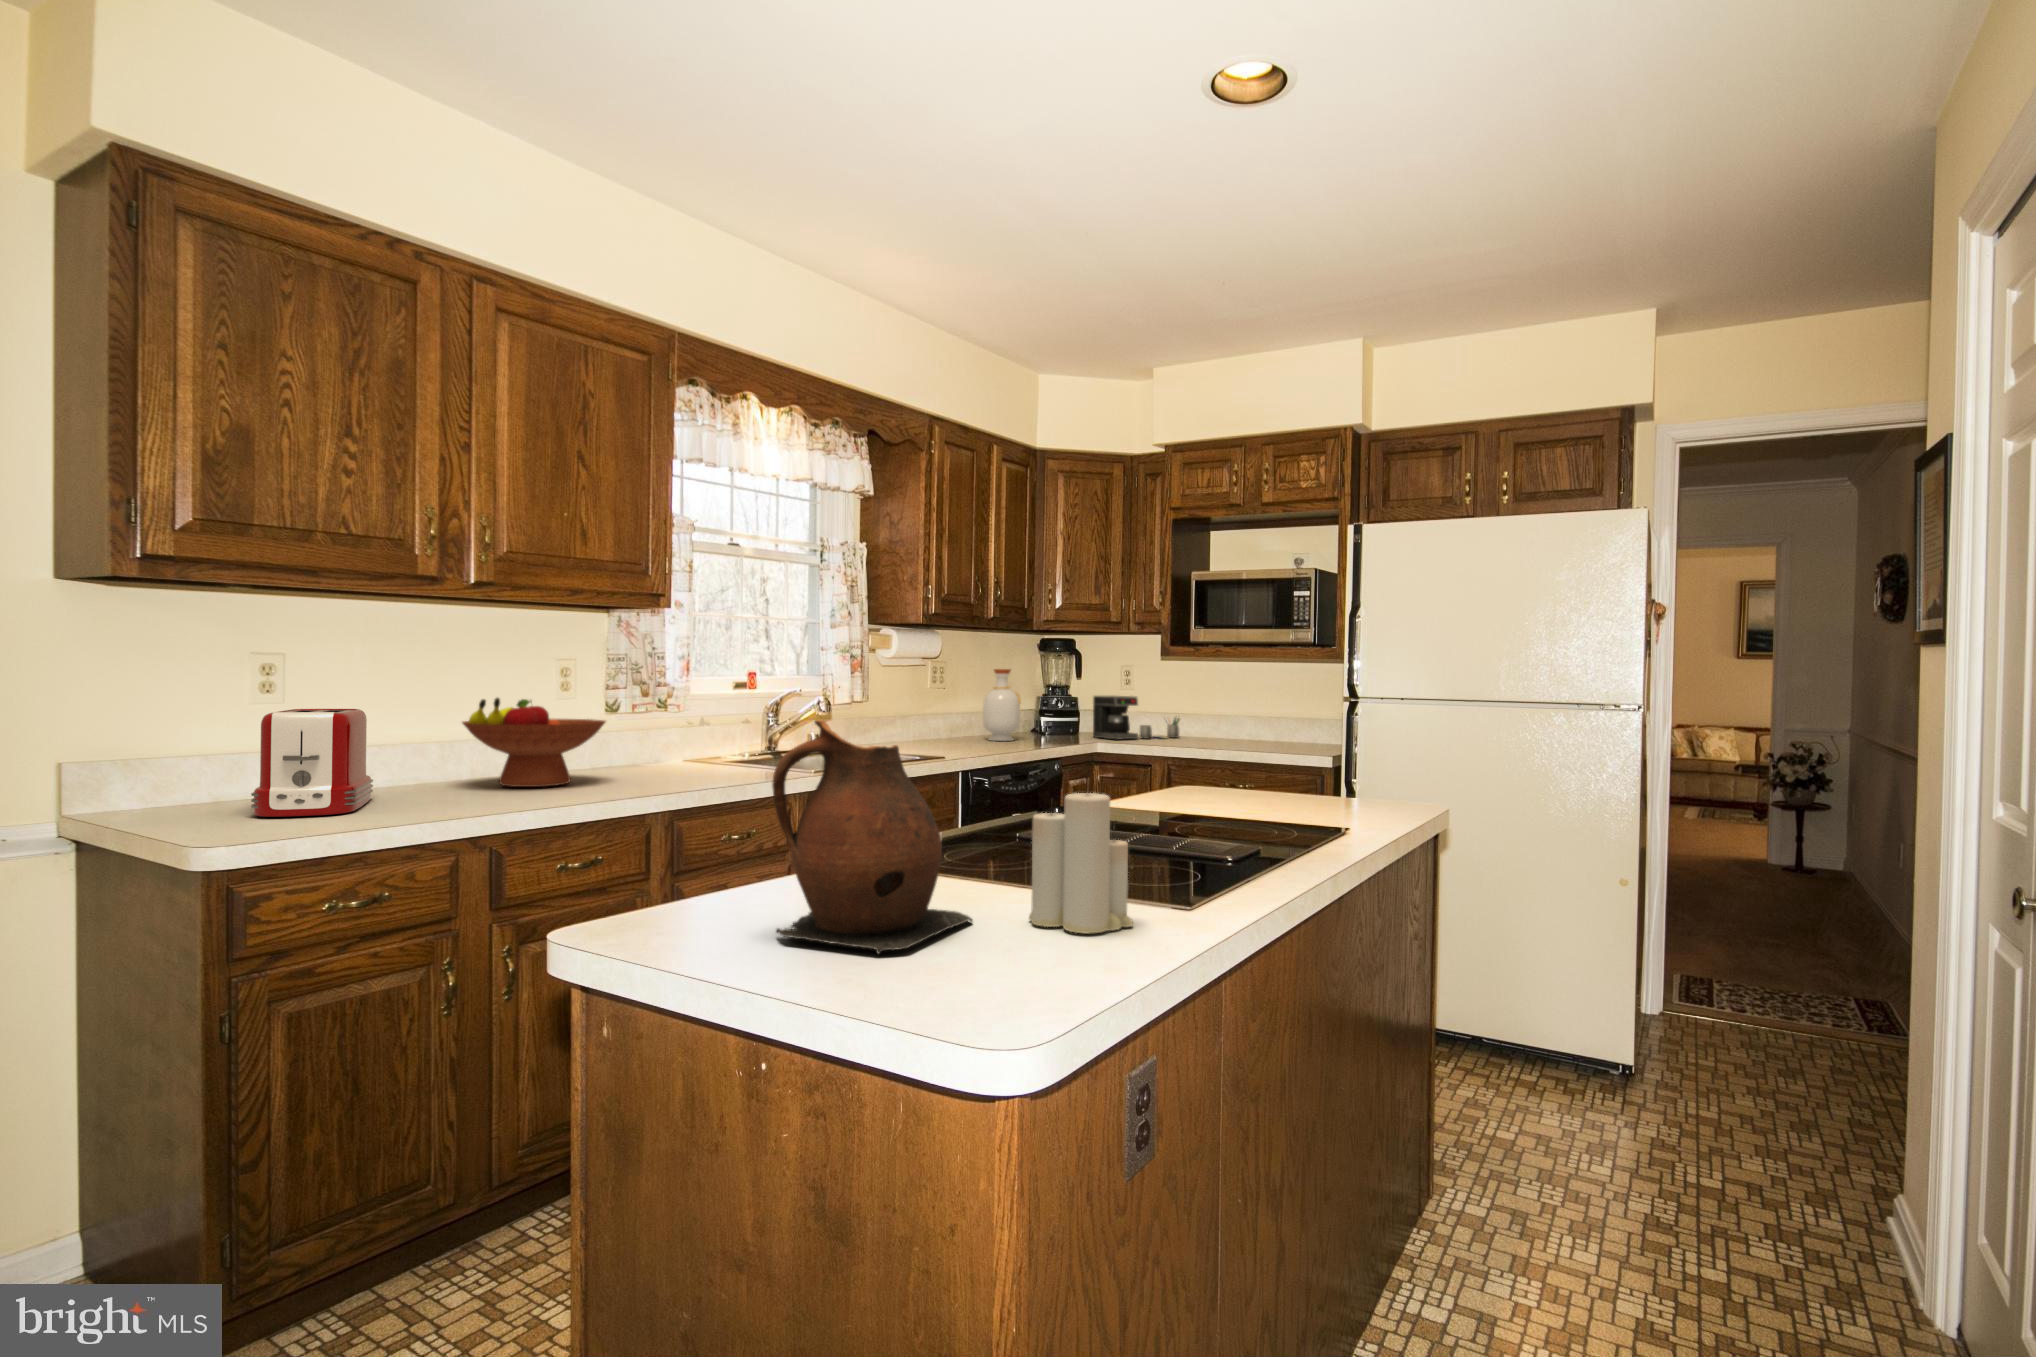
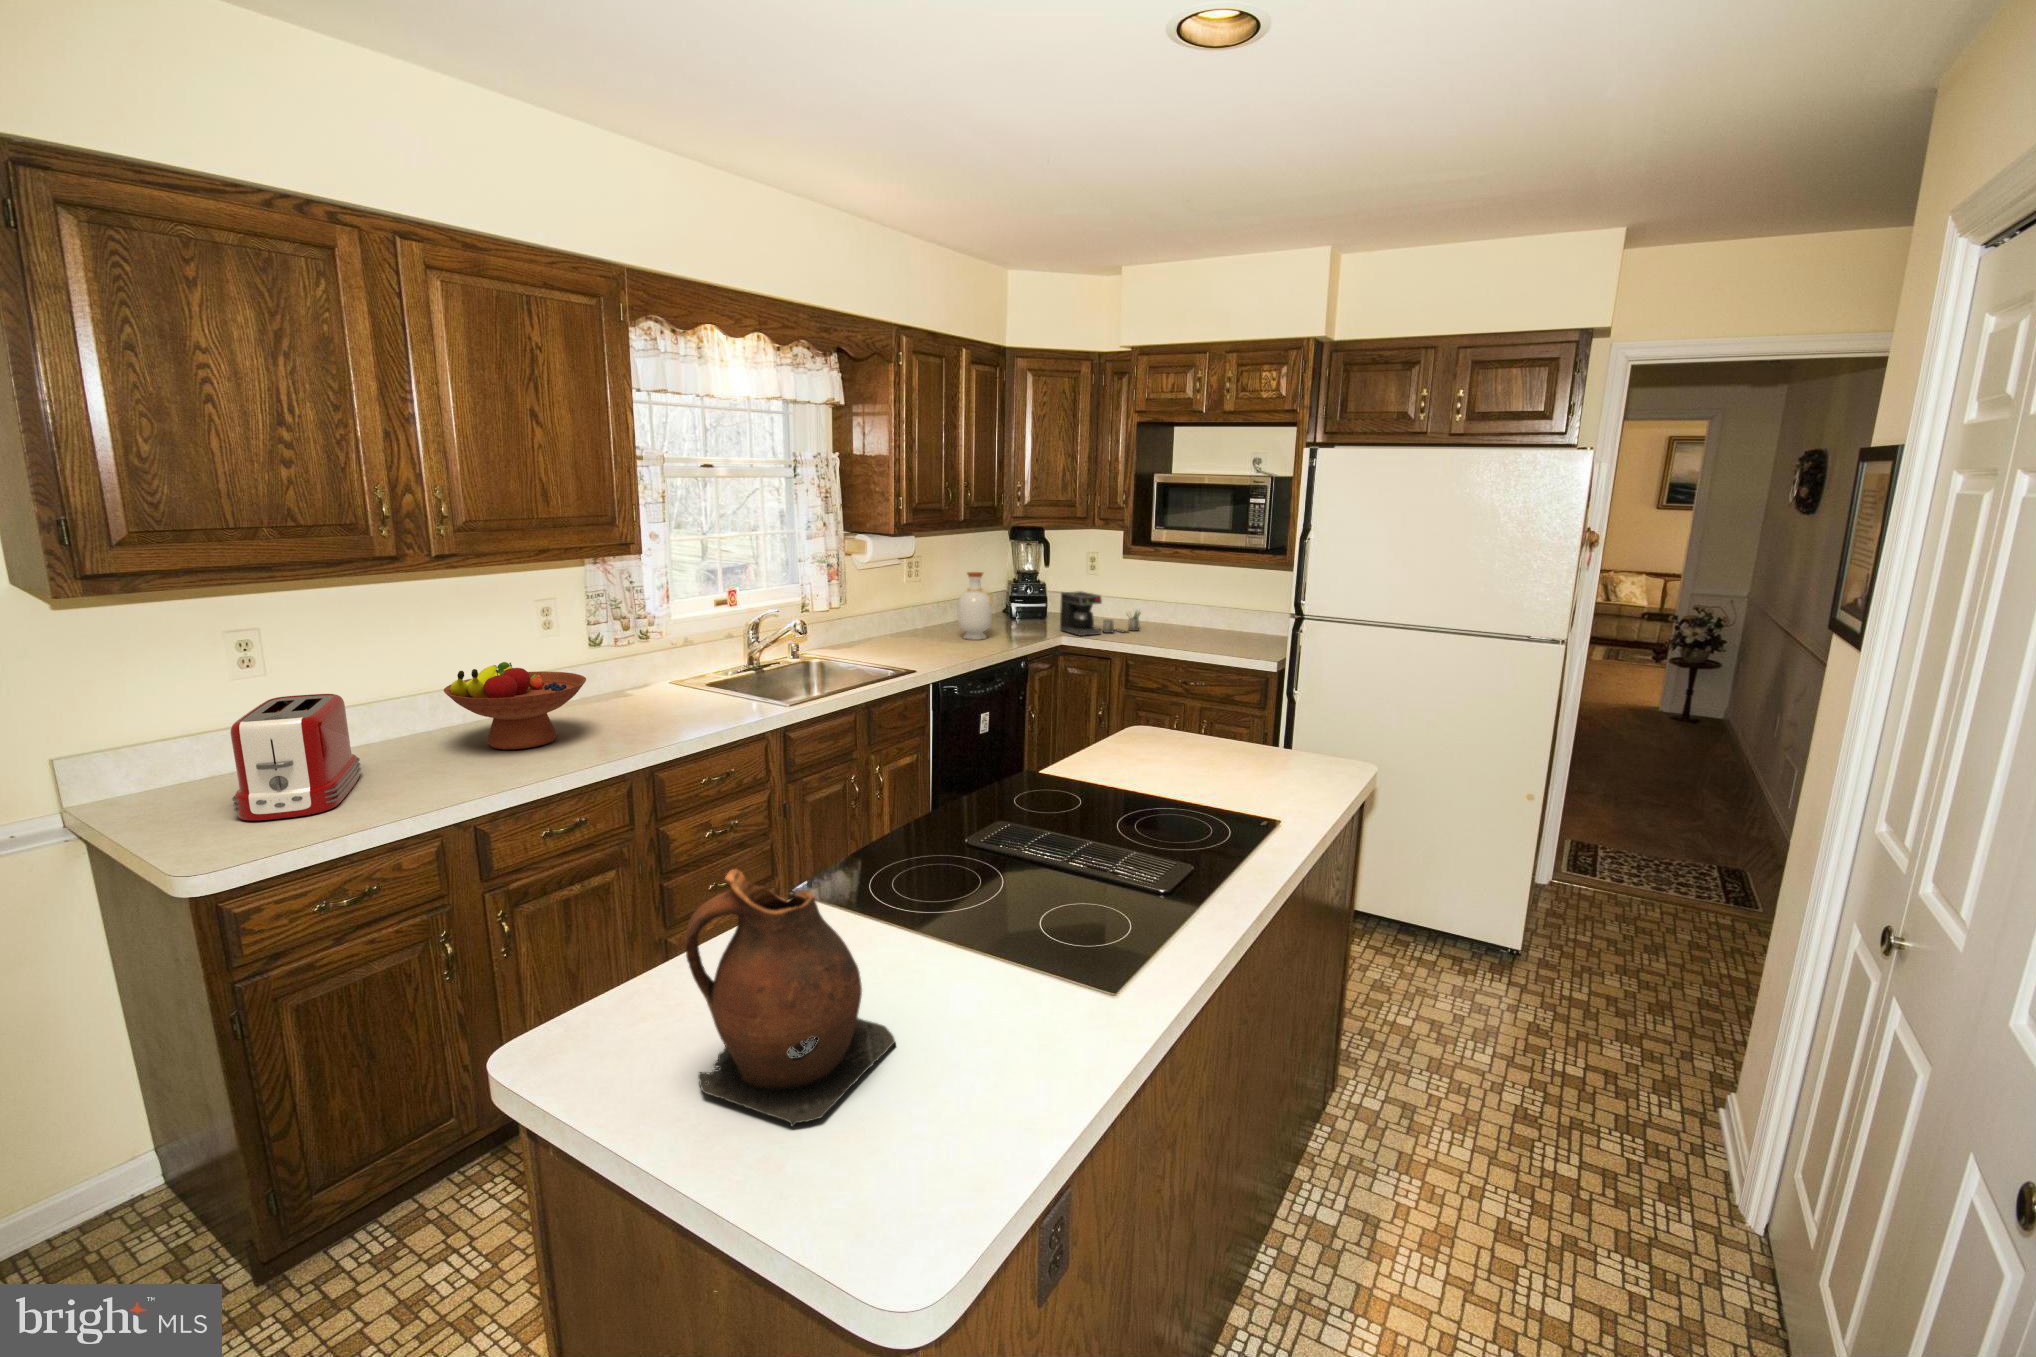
candle: present [1029,792,1133,933] -> none [951,925,1051,1073]

